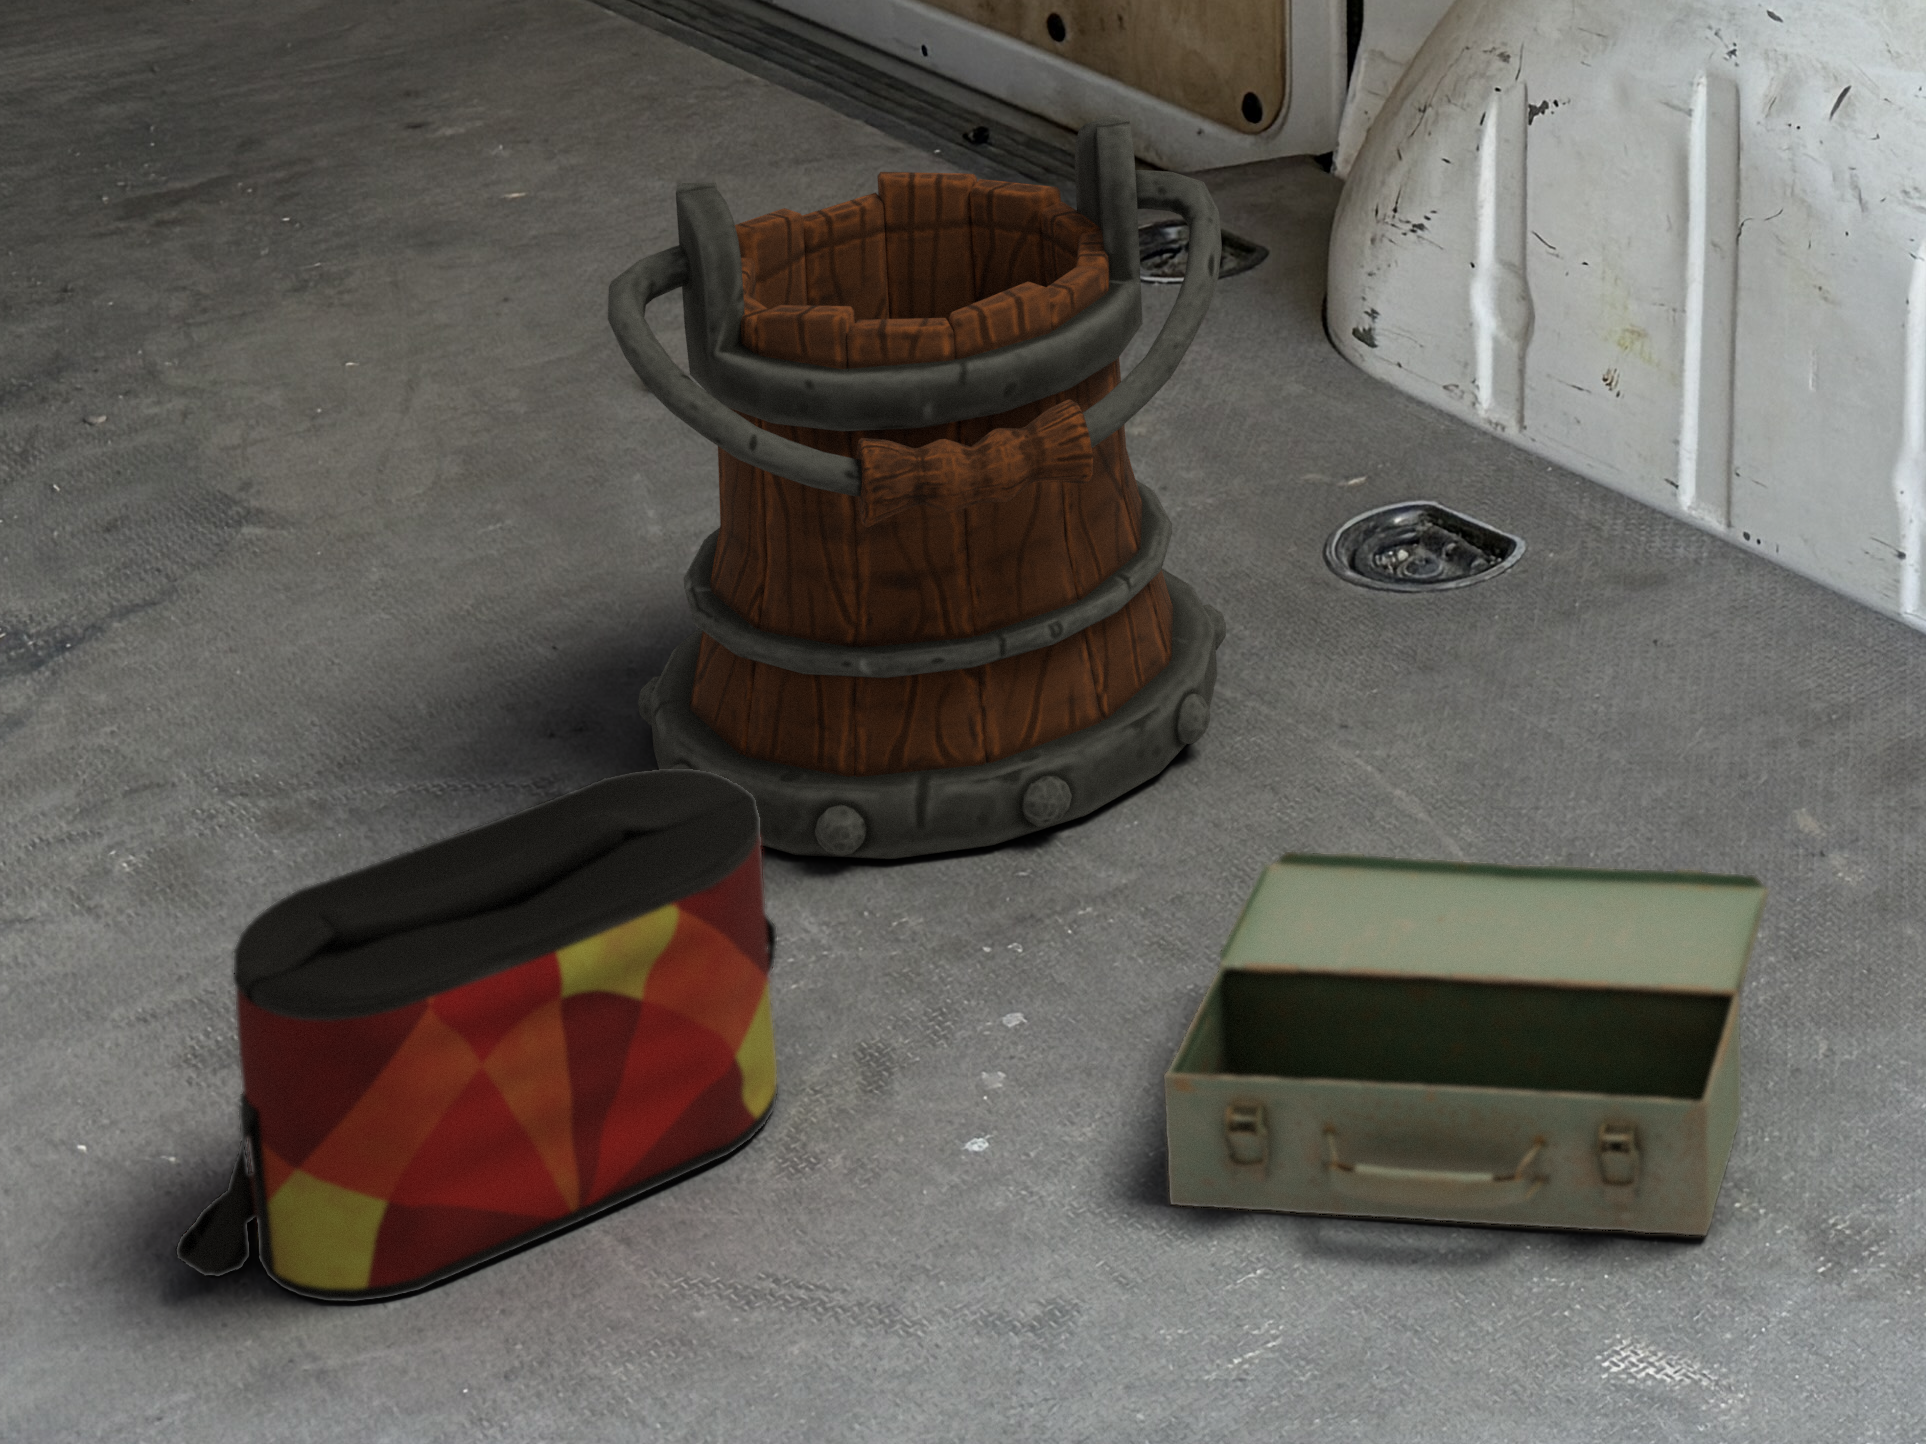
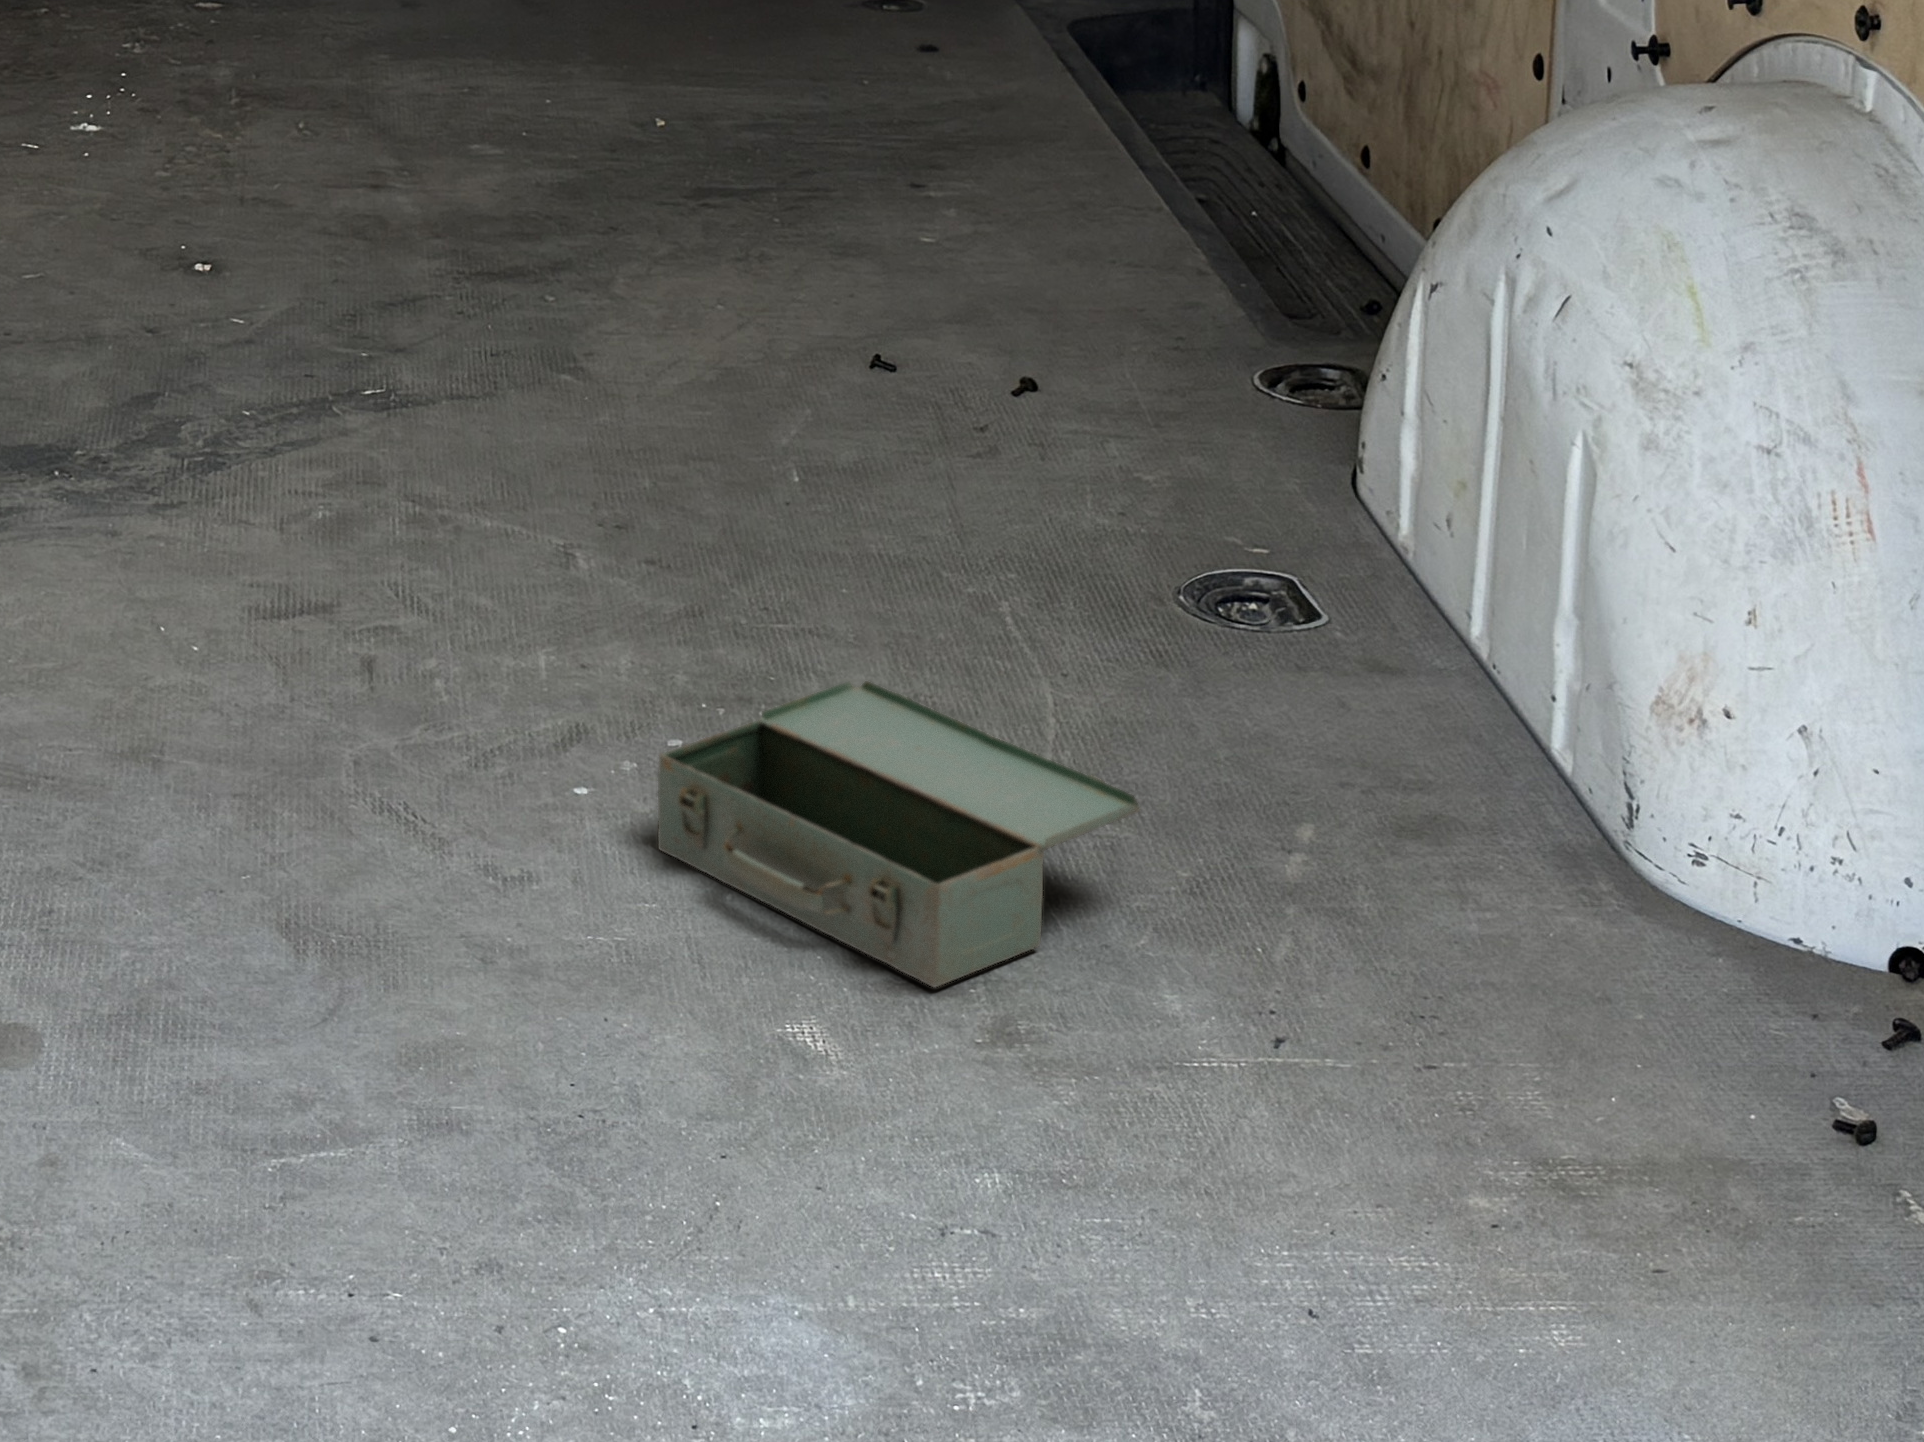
bucket: present [608,114,1226,859] -> none [620,142,1055,659]
bag: present [176,769,778,1302] -> none [154,476,557,734]

